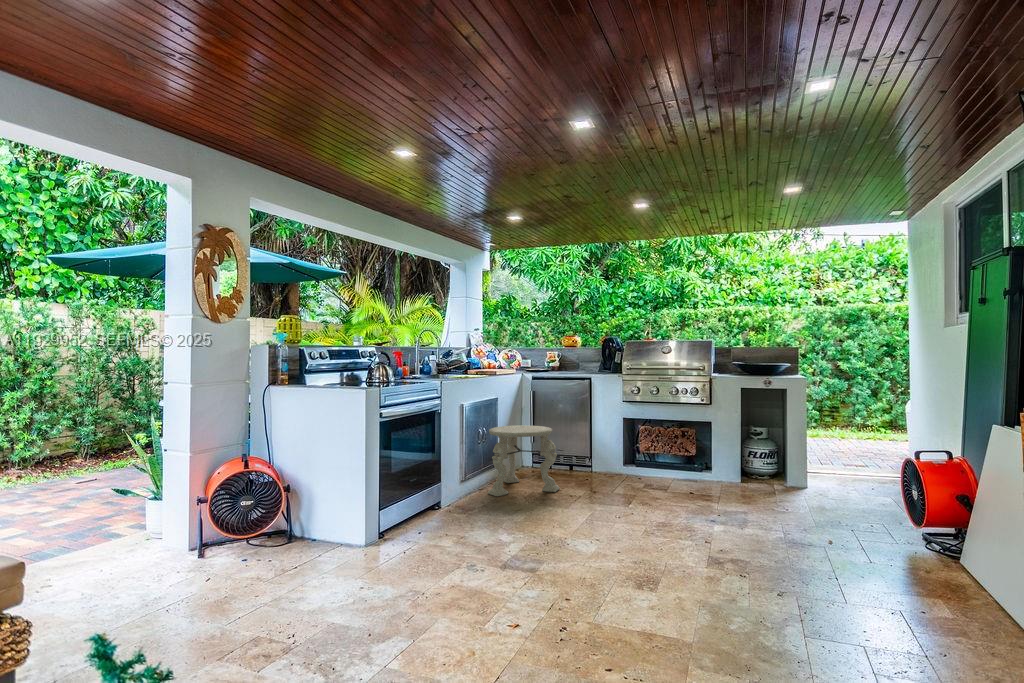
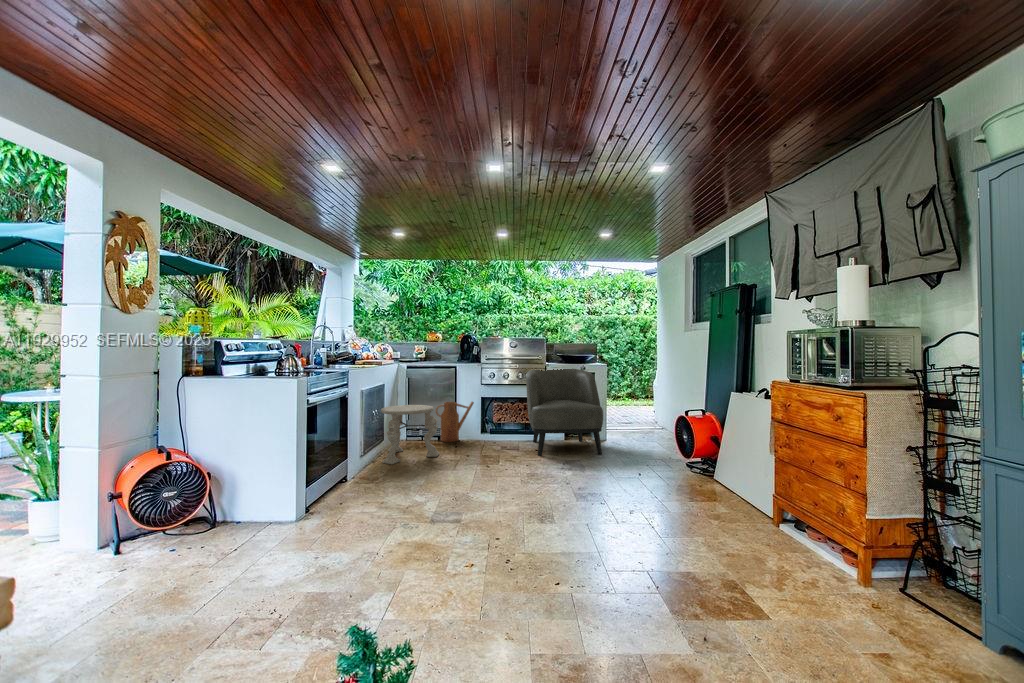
armchair: none [680,382,791,510] -> present [526,369,603,456]
watering can: none [565,424,614,476] -> present [436,402,474,442]

